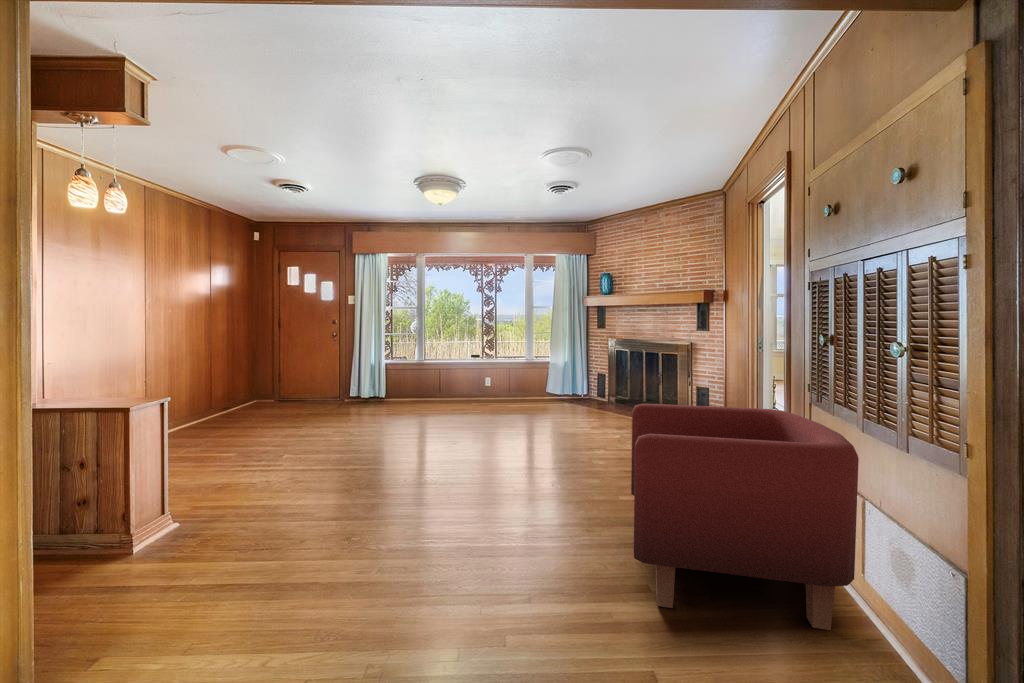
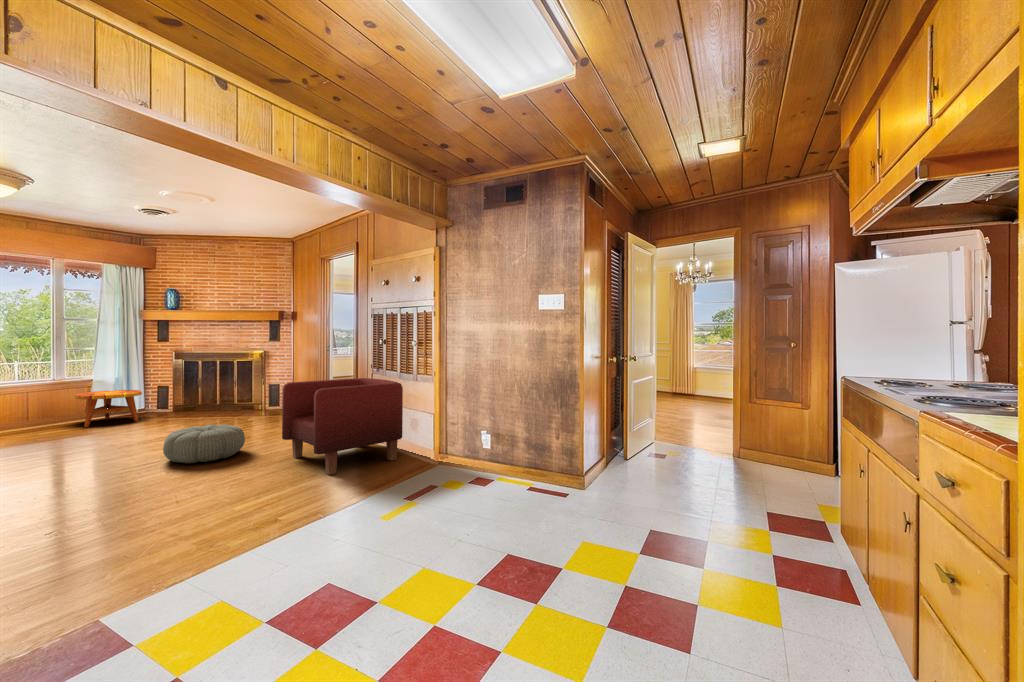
side table: none [533,375,579,410] -> present [75,390,142,427]
pouf: none [521,438,607,492] -> present [163,425,245,463]

